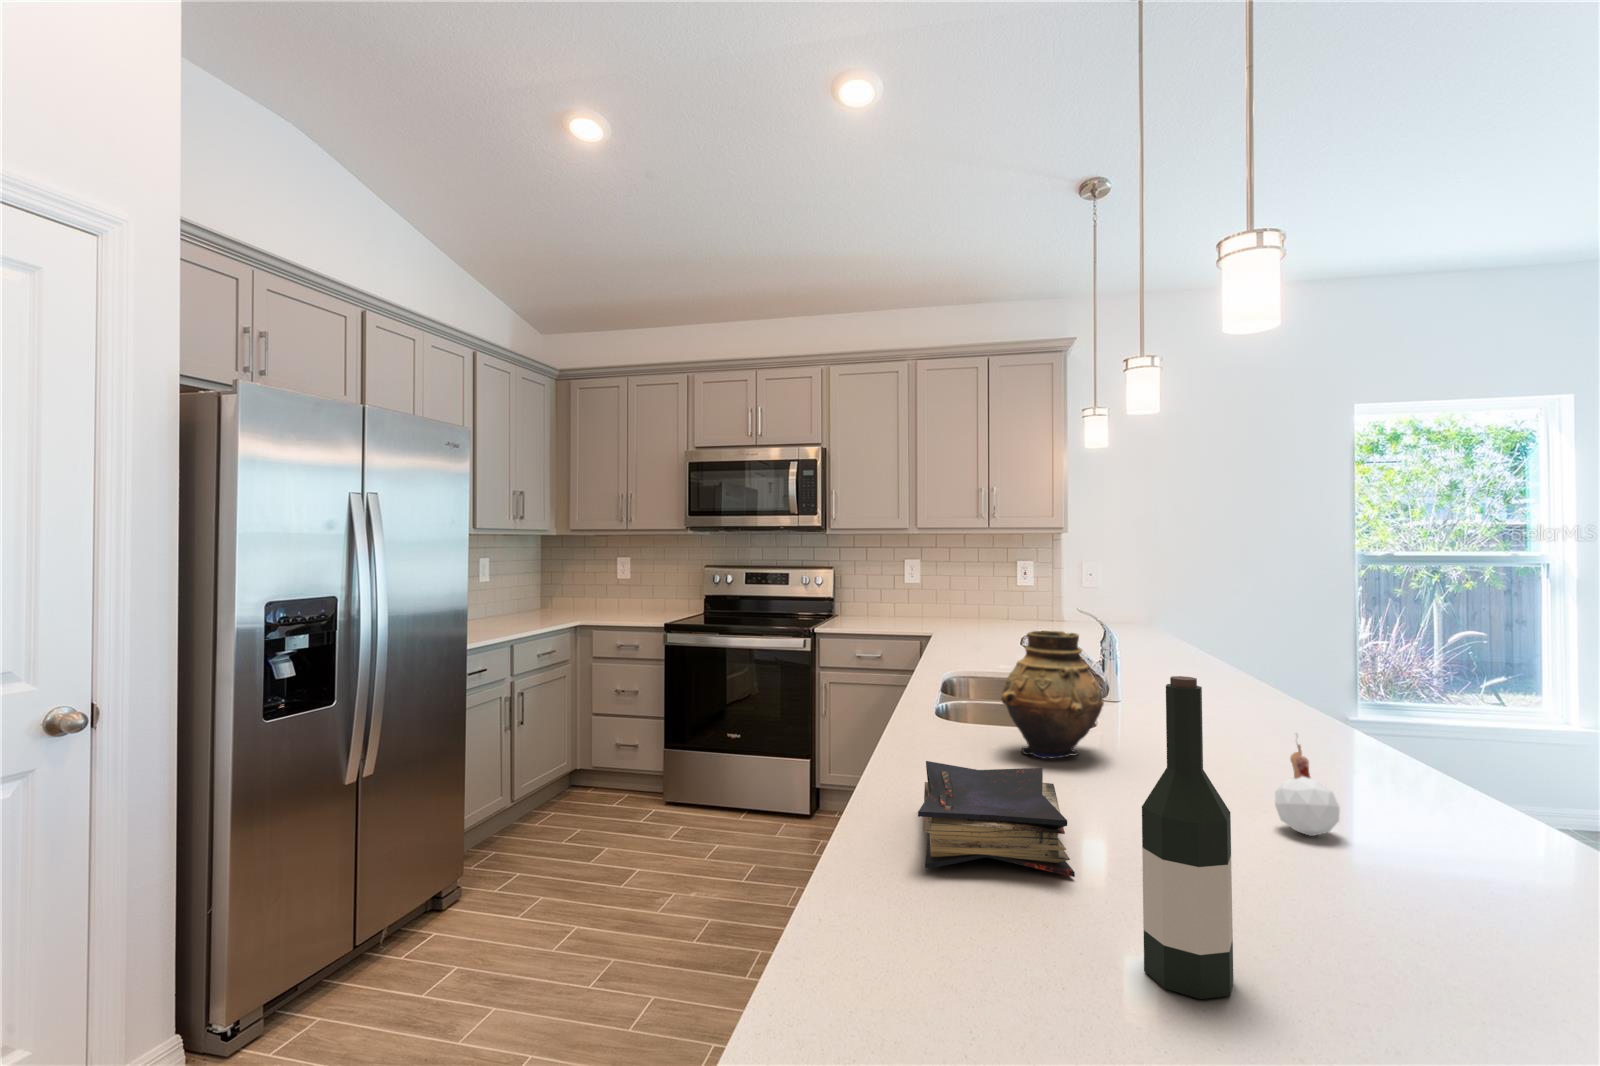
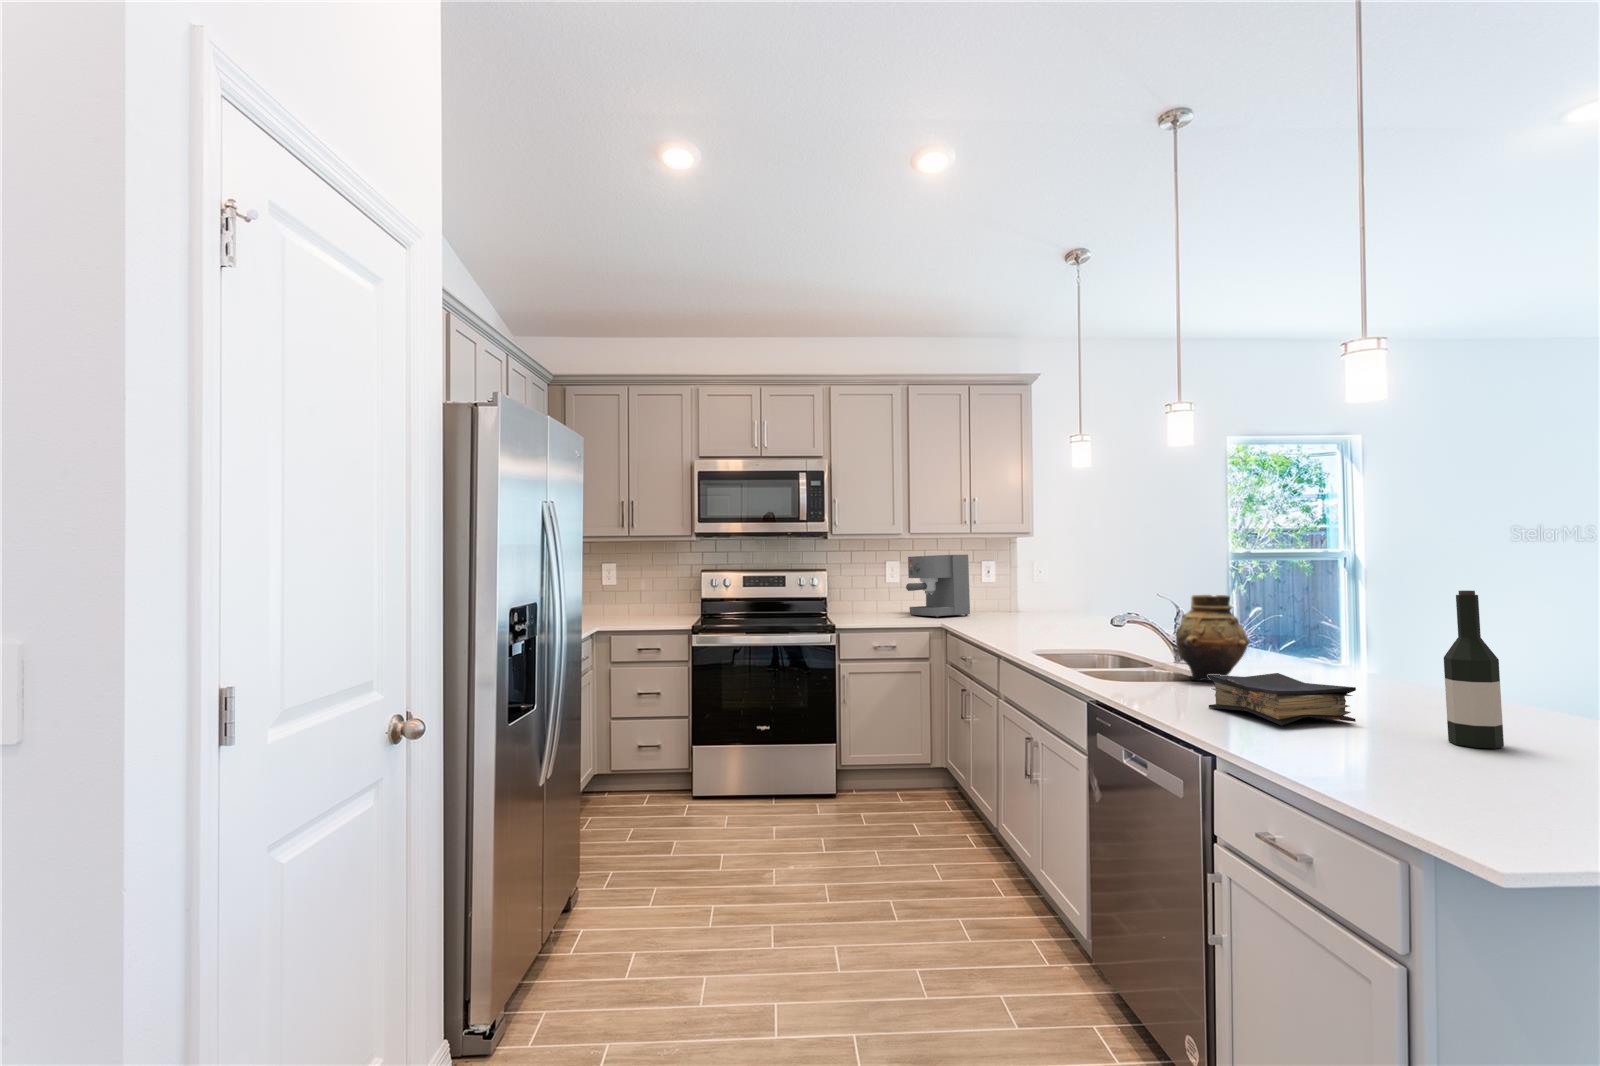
coffee maker: none [908,555,987,626] -> present [906,555,970,617]
candle: present [1275,744,1340,836] -> none [1397,642,1437,699]

